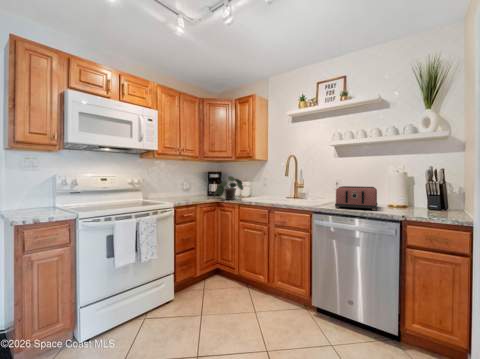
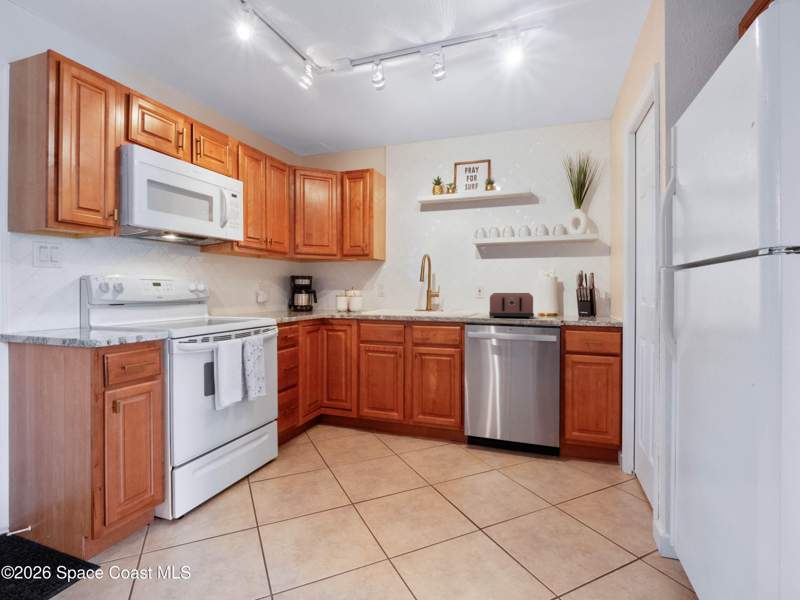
potted plant: present [214,176,243,200] -> none [322,281,364,315]

